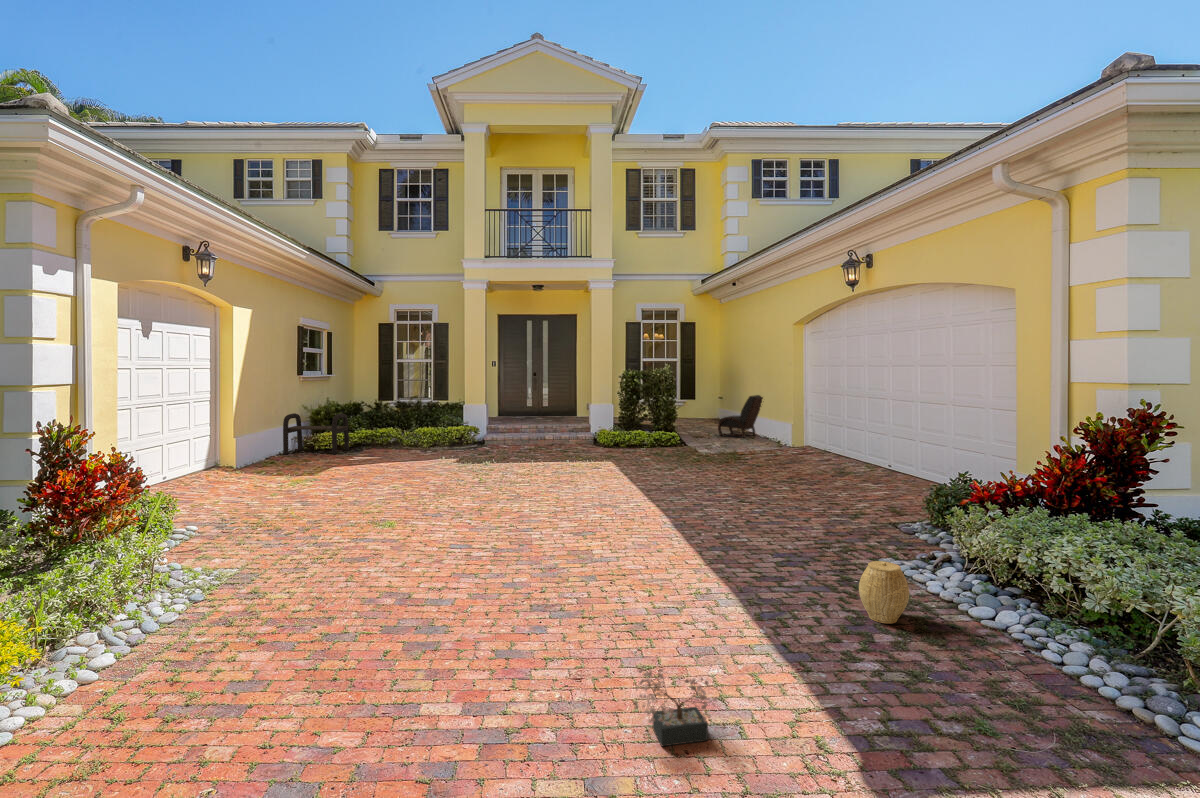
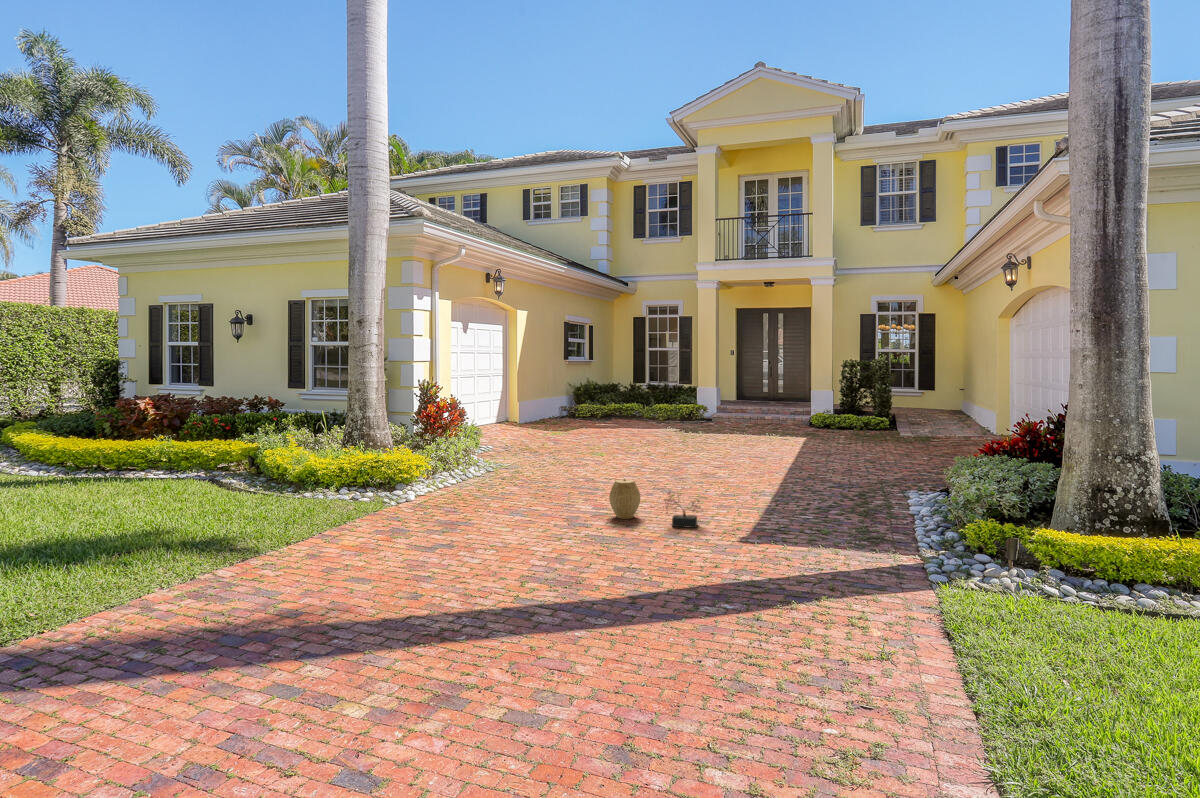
lounge chair: present [718,395,763,438] -> none [942,382,995,425]
bench: present [283,413,349,454] -> none [553,391,600,423]
woven basket: present [859,561,909,624] -> present [609,479,640,519]

